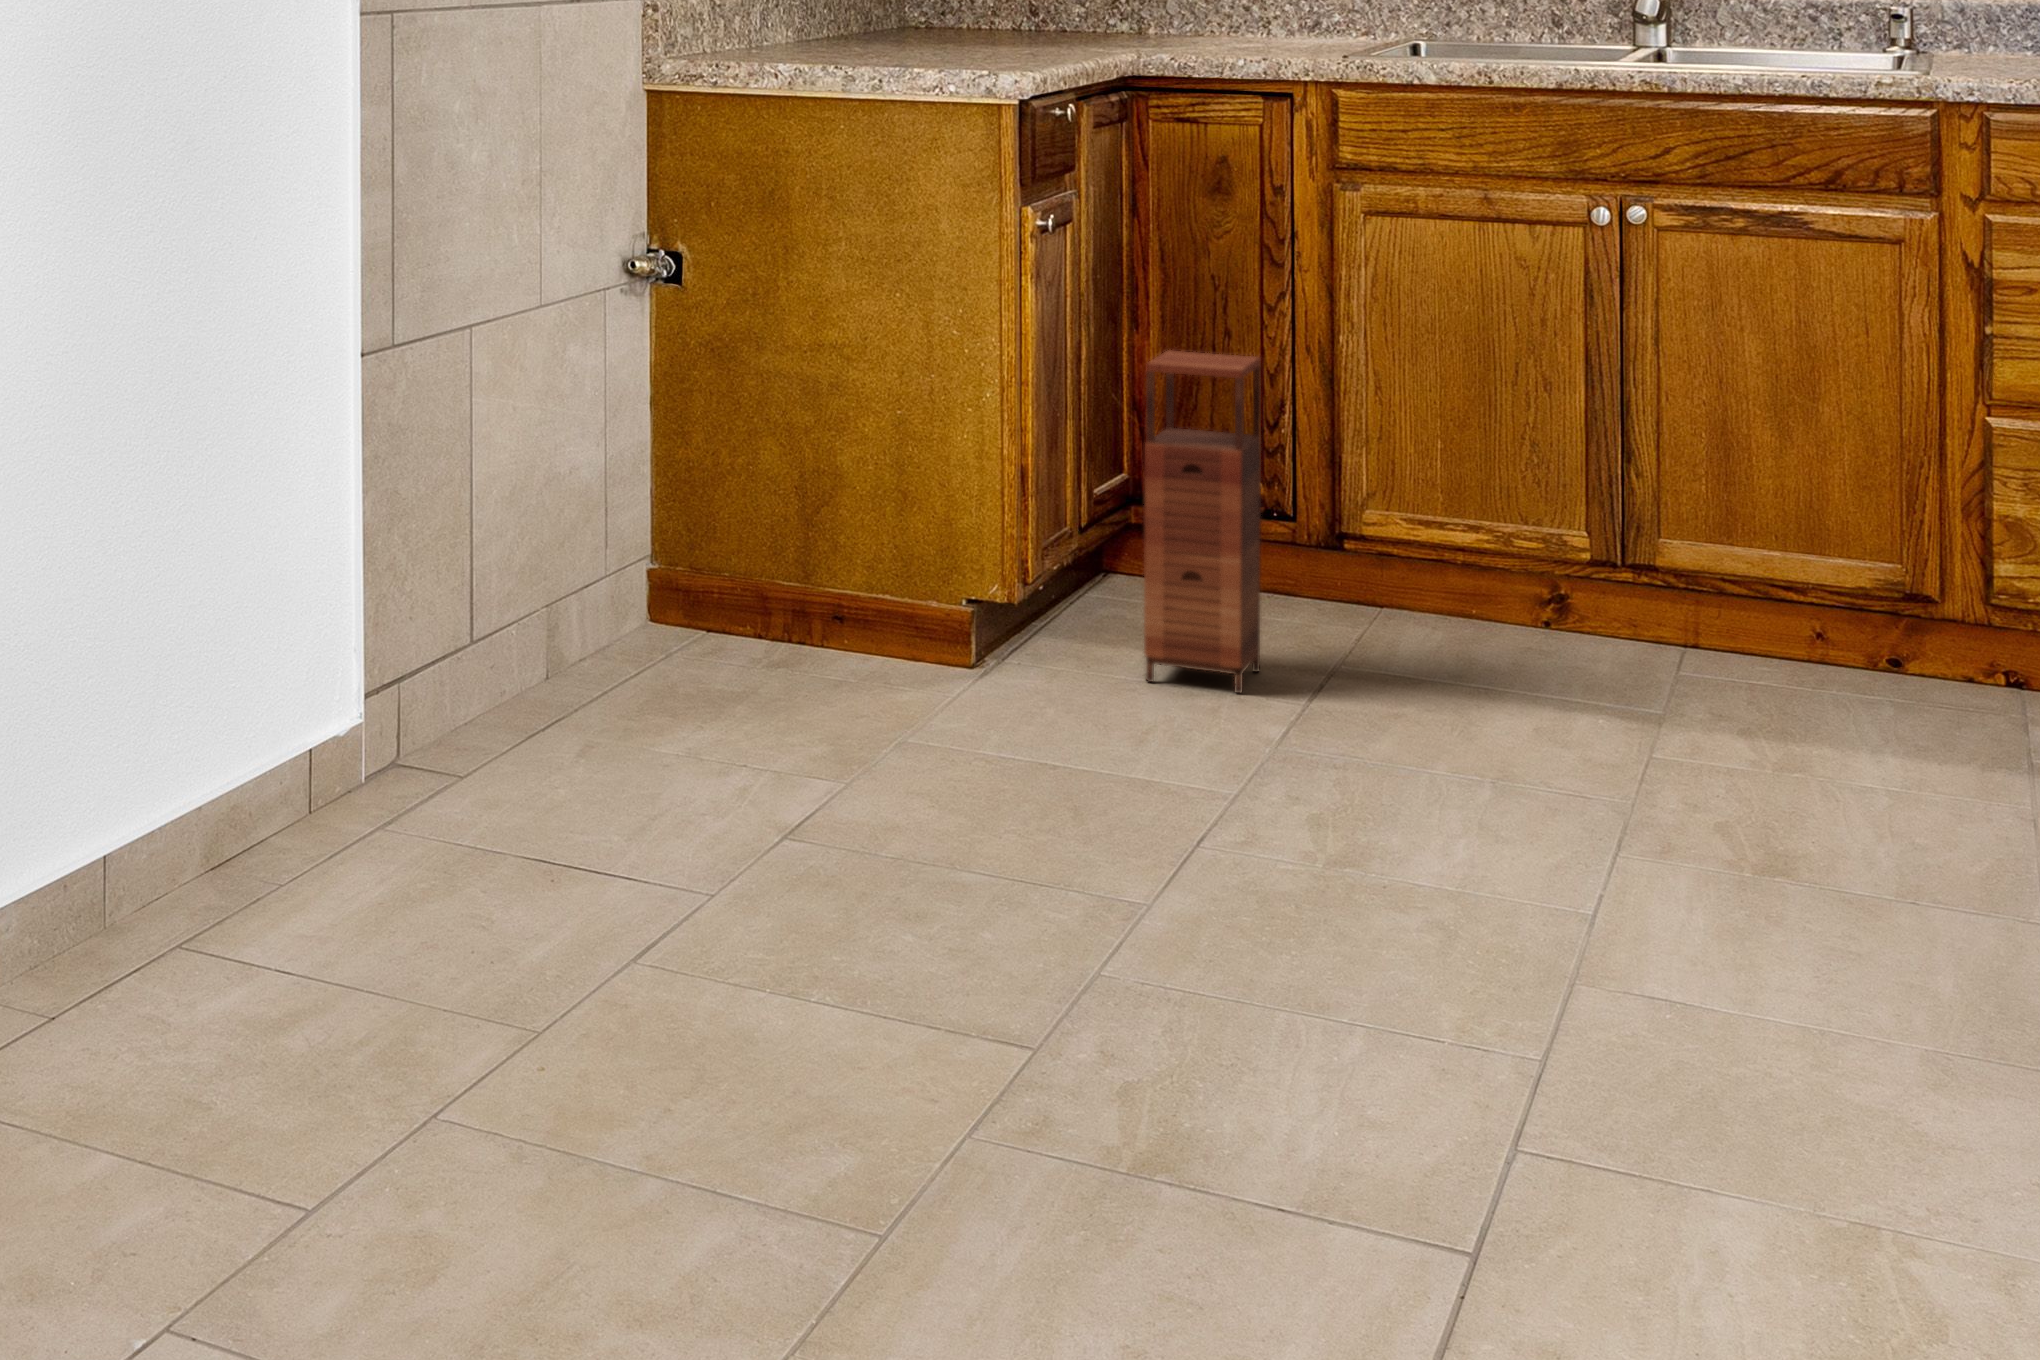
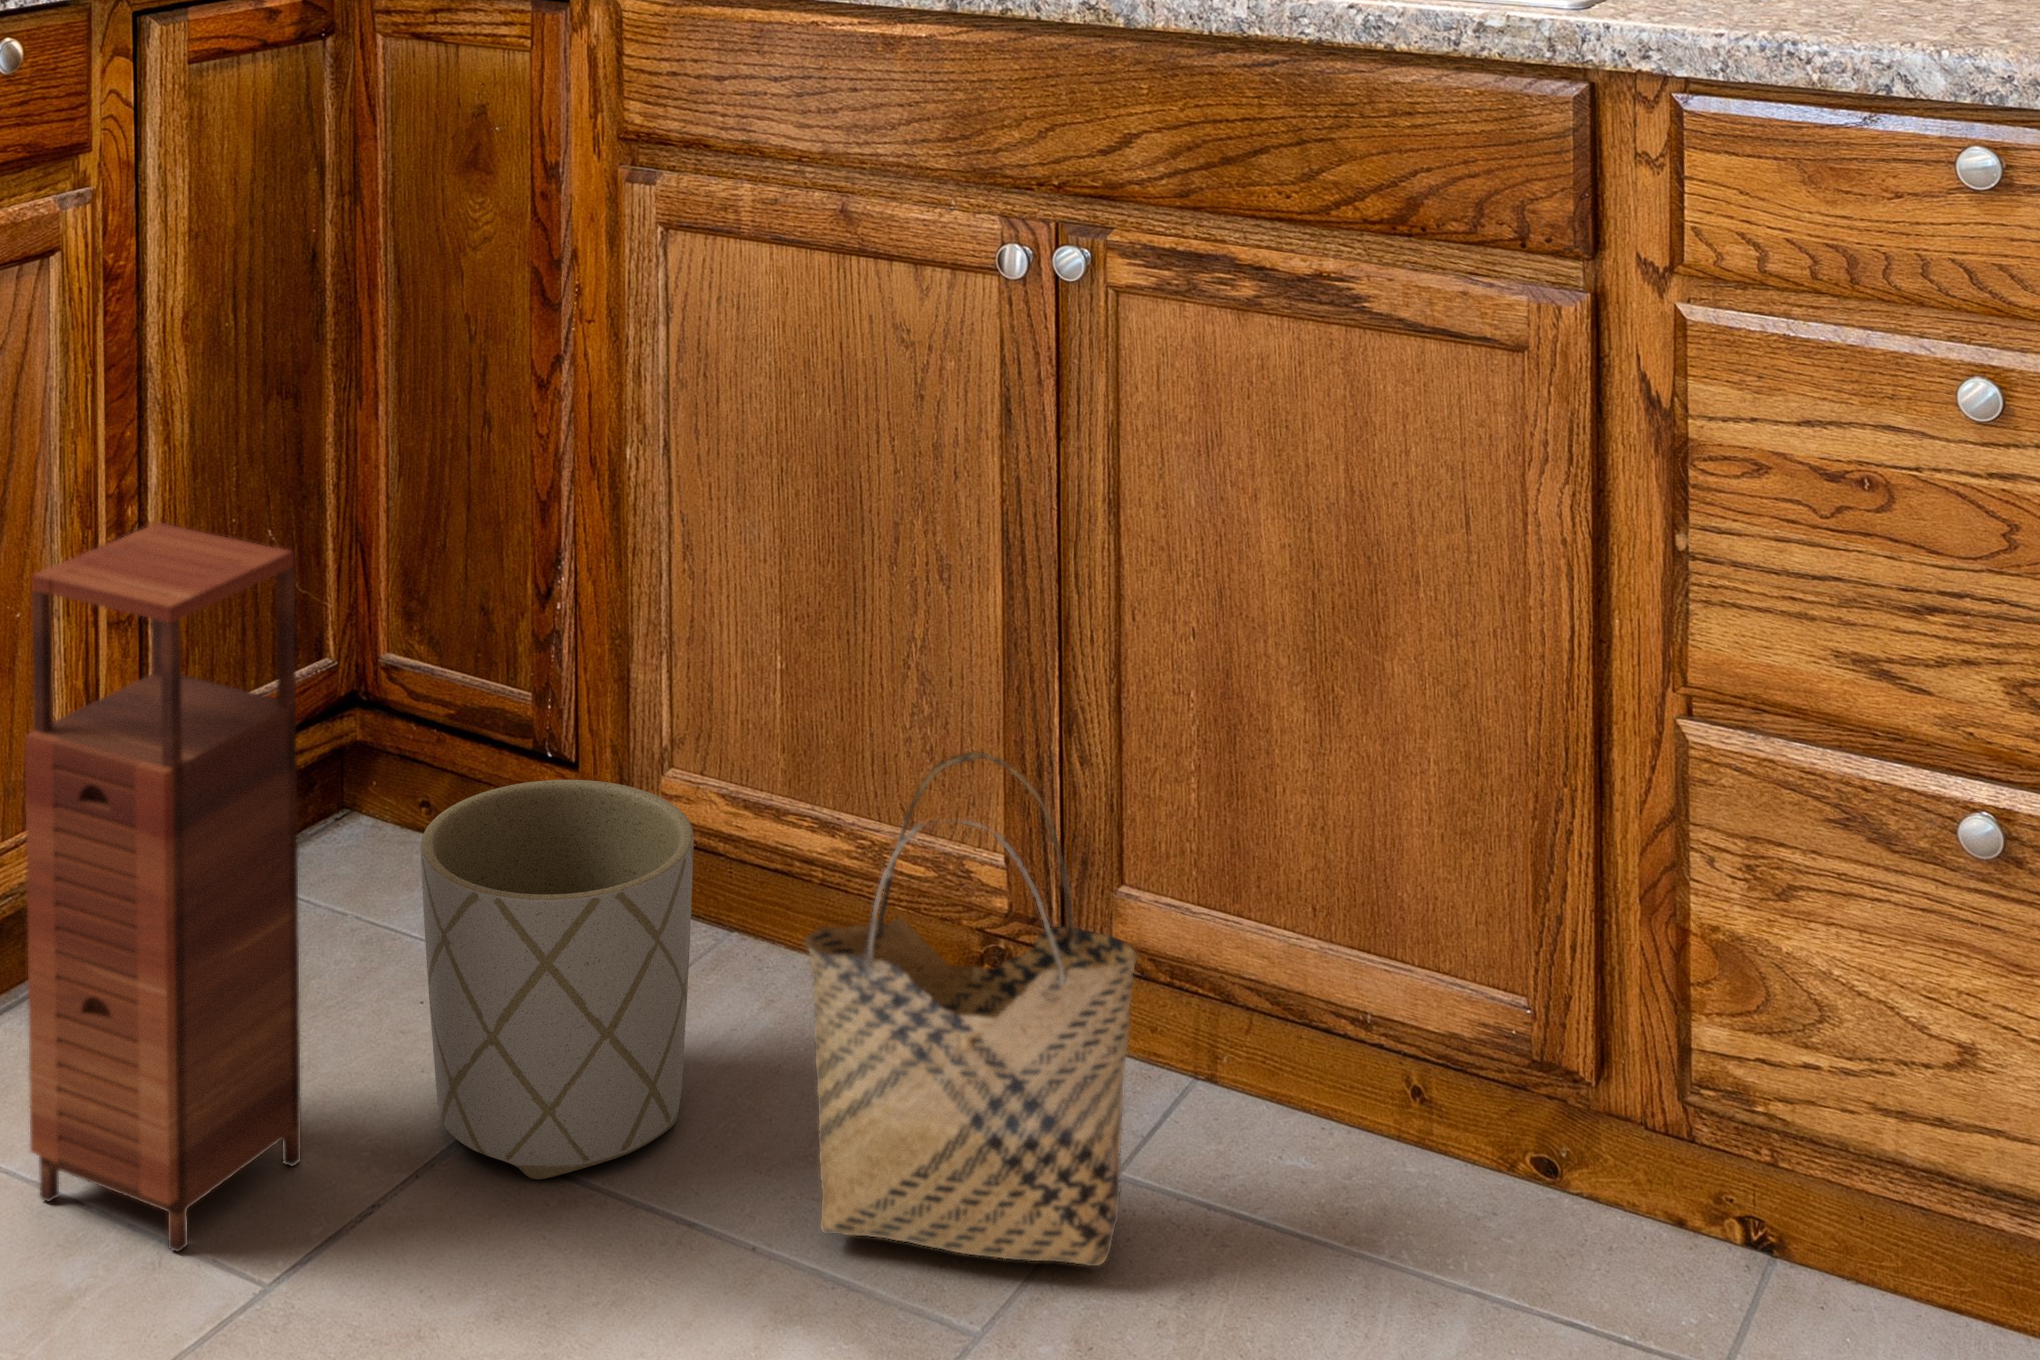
woven basket: none [1539,455,1711,689] -> present [804,751,1137,1266]
planter: none [1299,498,1449,674] -> present [420,780,694,1179]

